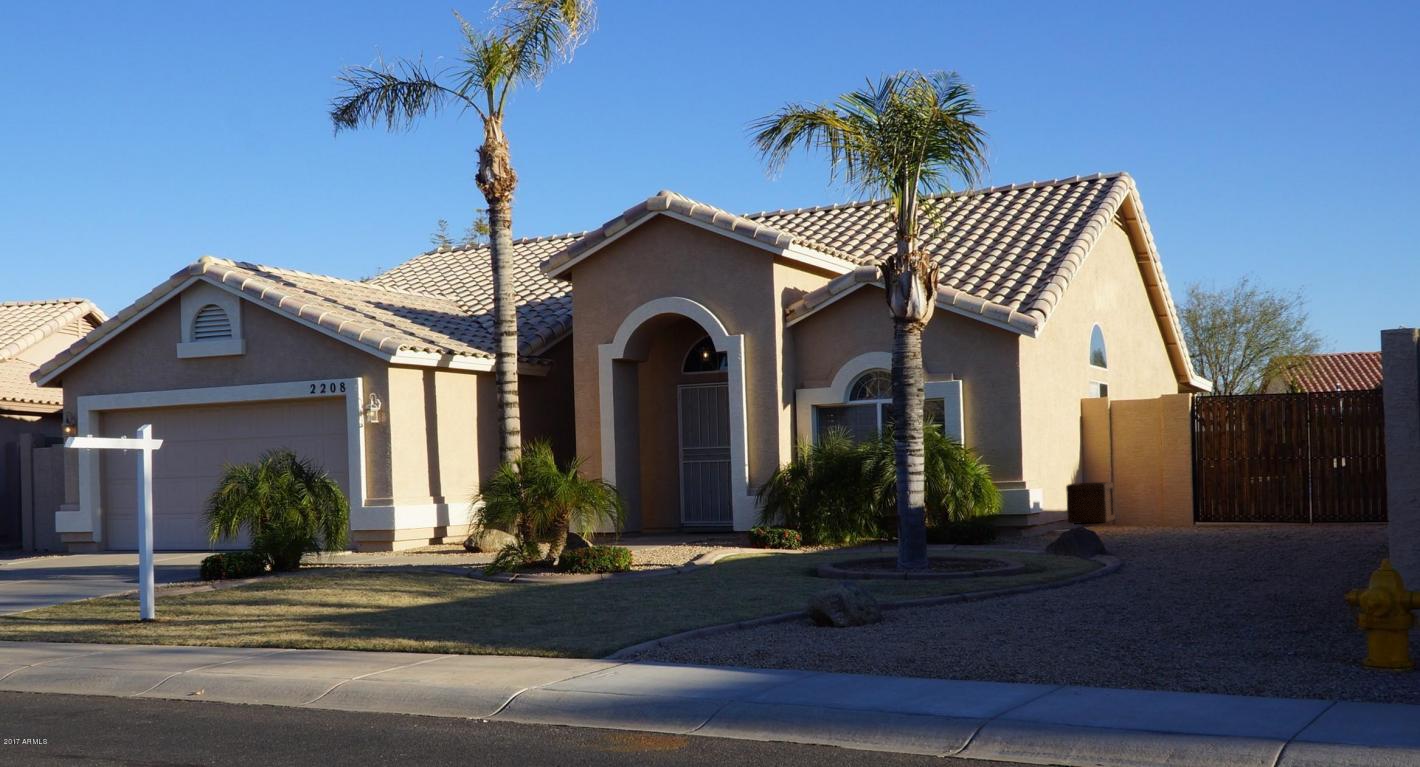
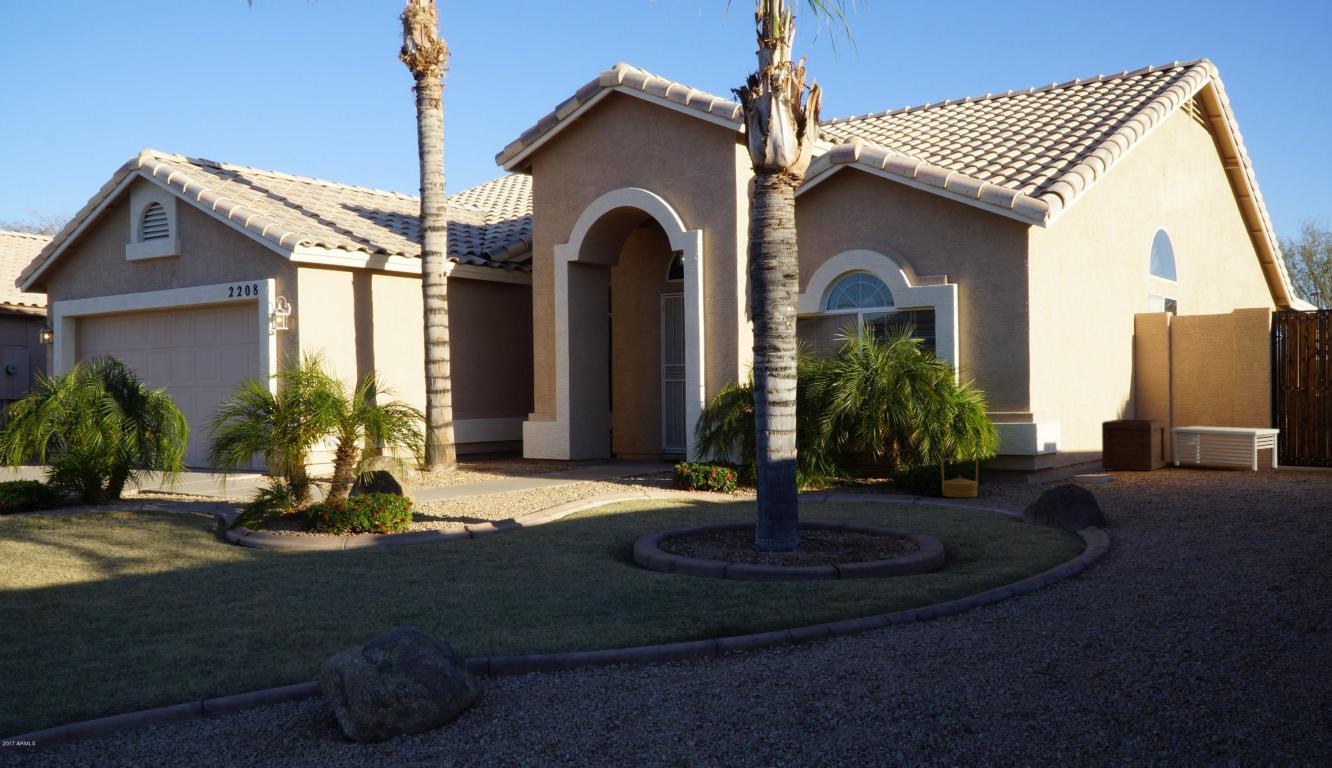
storage bench: none [1116,487,1197,519] -> present [1171,426,1279,470]
woven basket: none [970,513,997,543] -> present [941,458,978,497]

